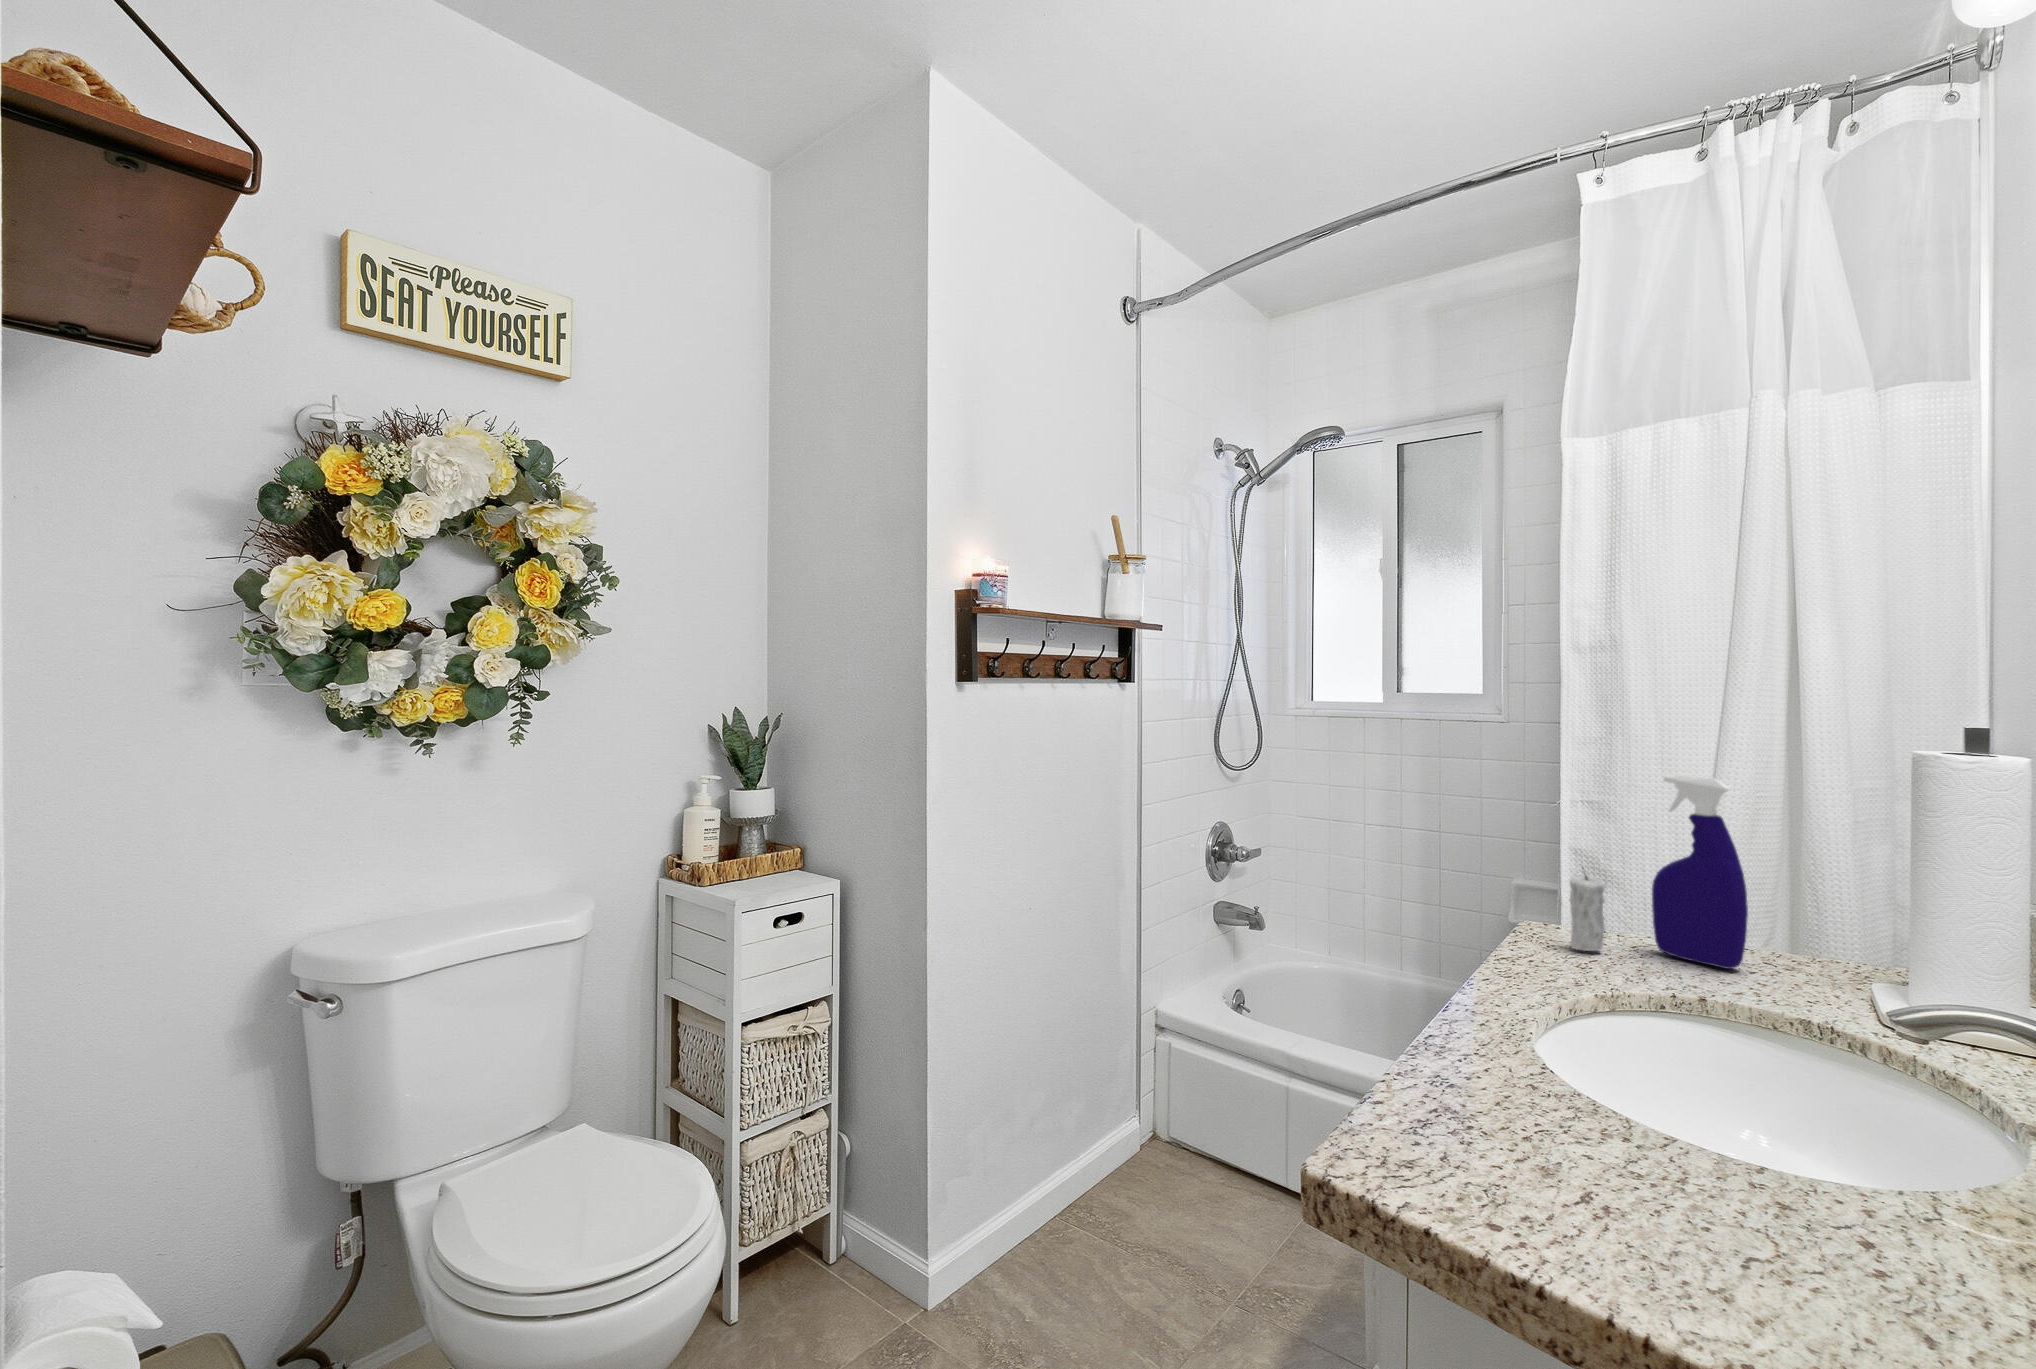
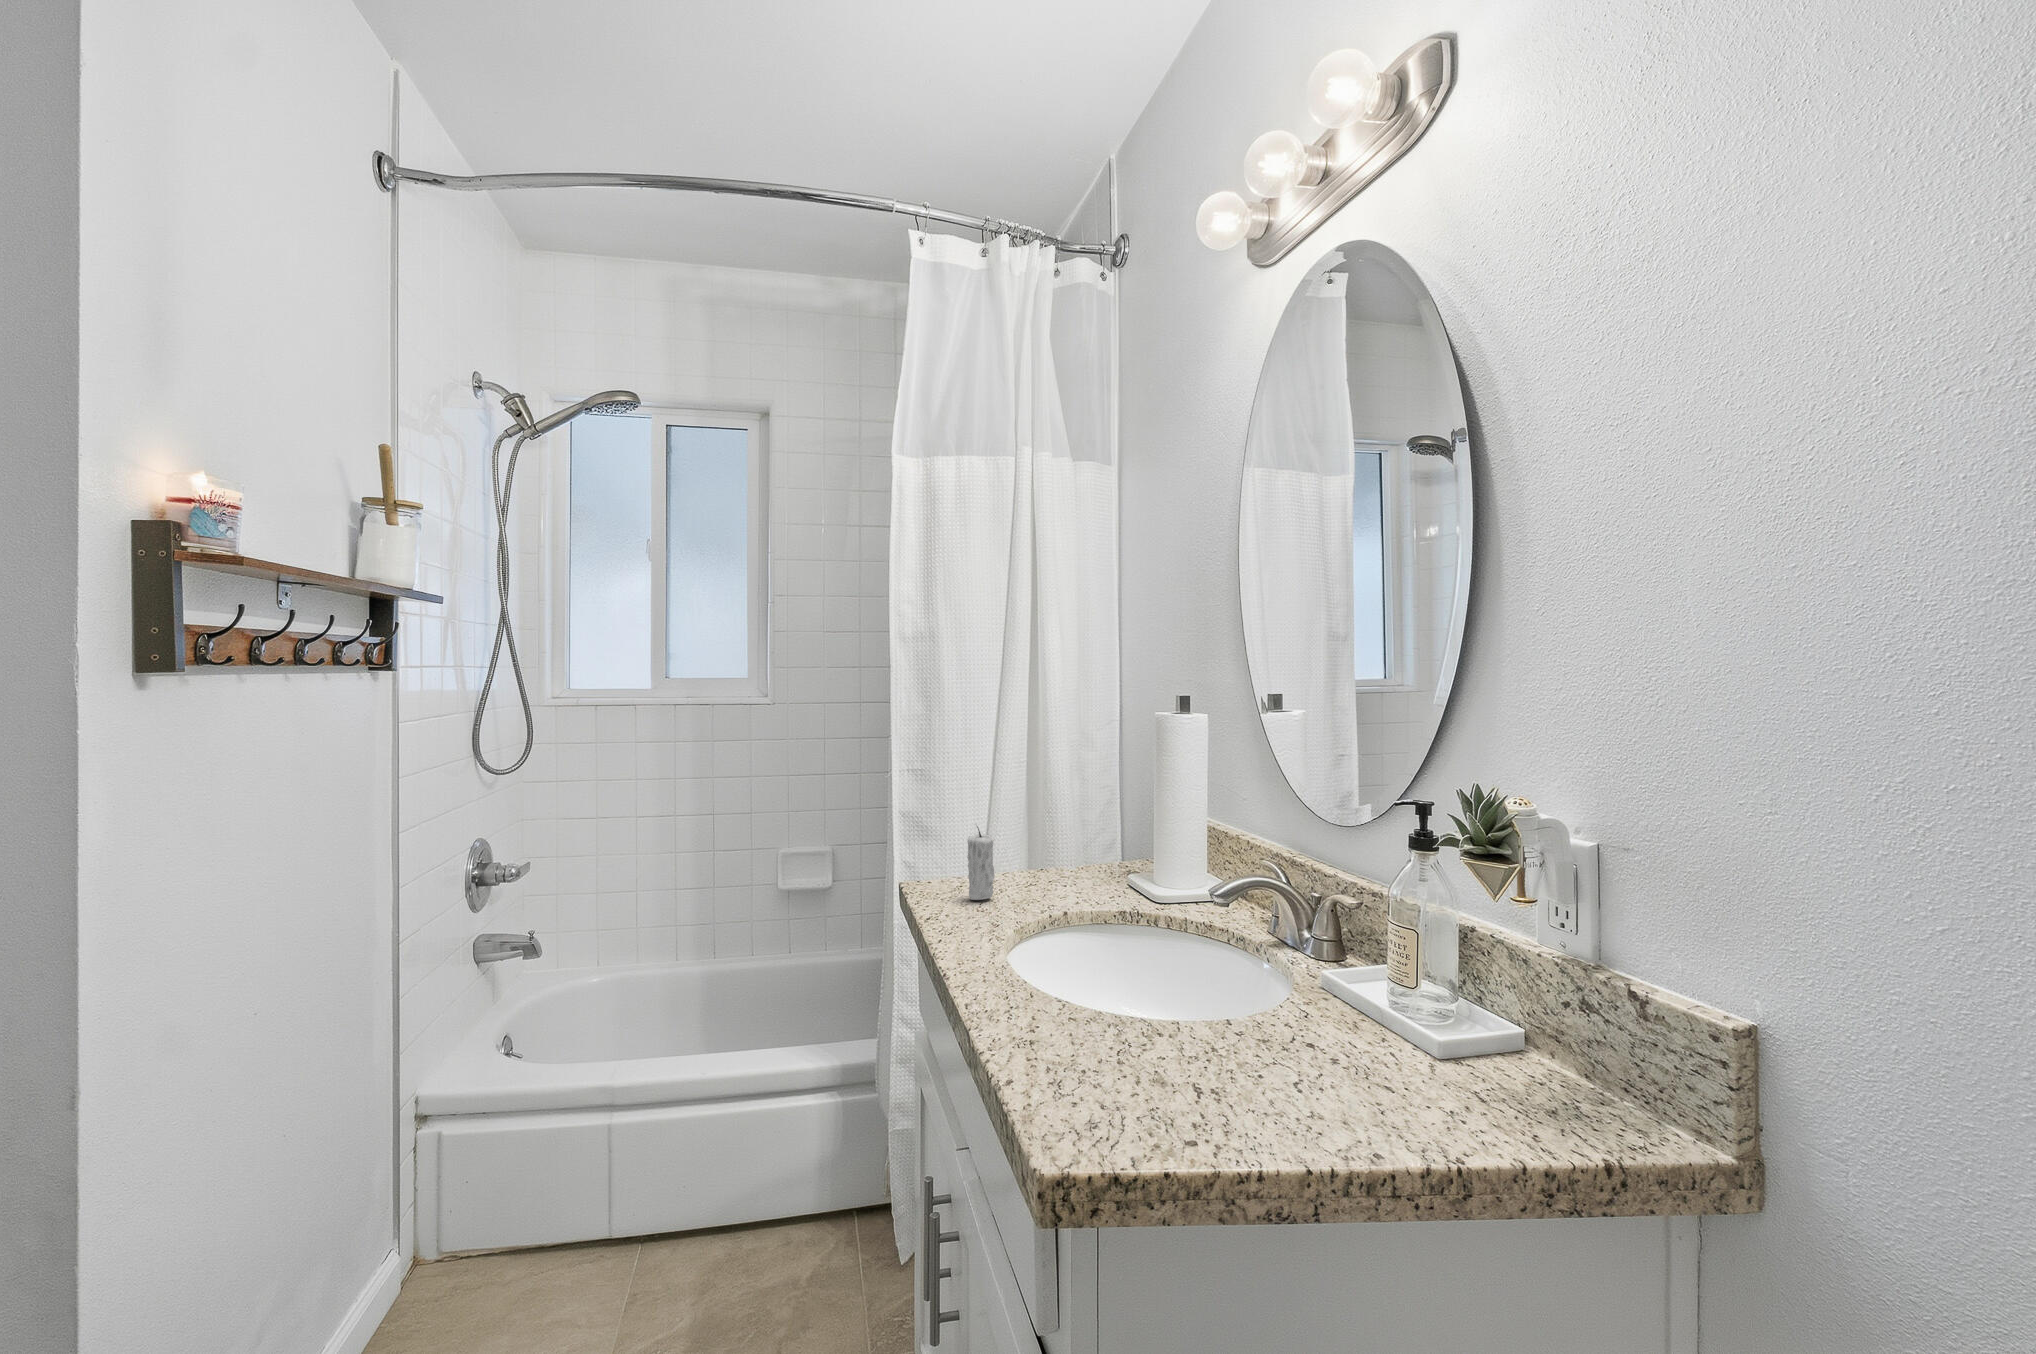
spray bottle: present [1652,775,1748,969] -> none [1018,739,1084,892]

